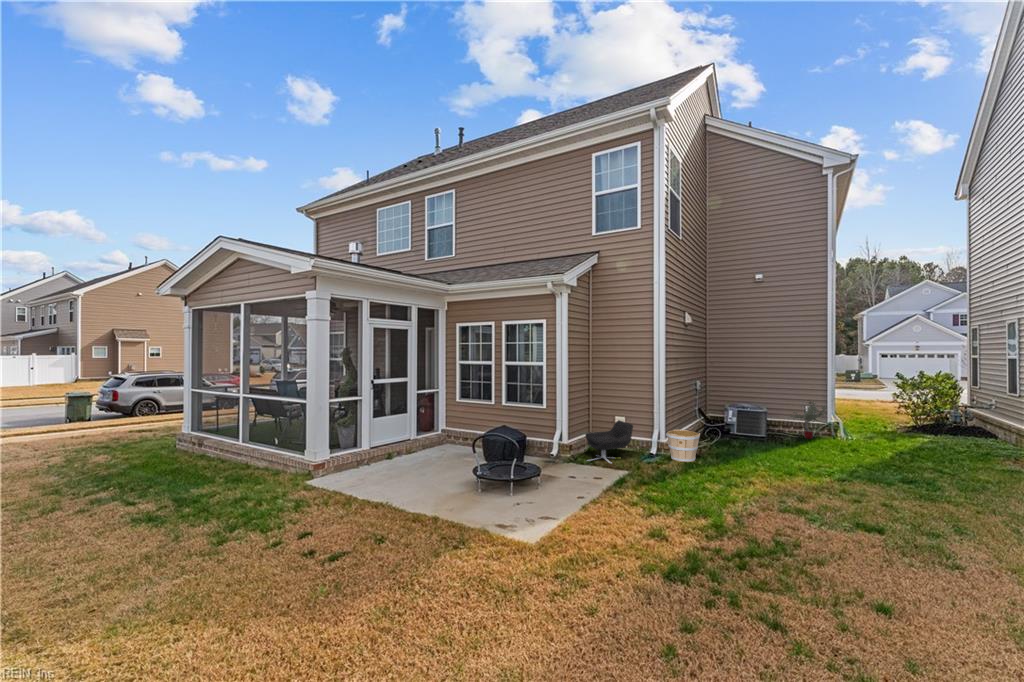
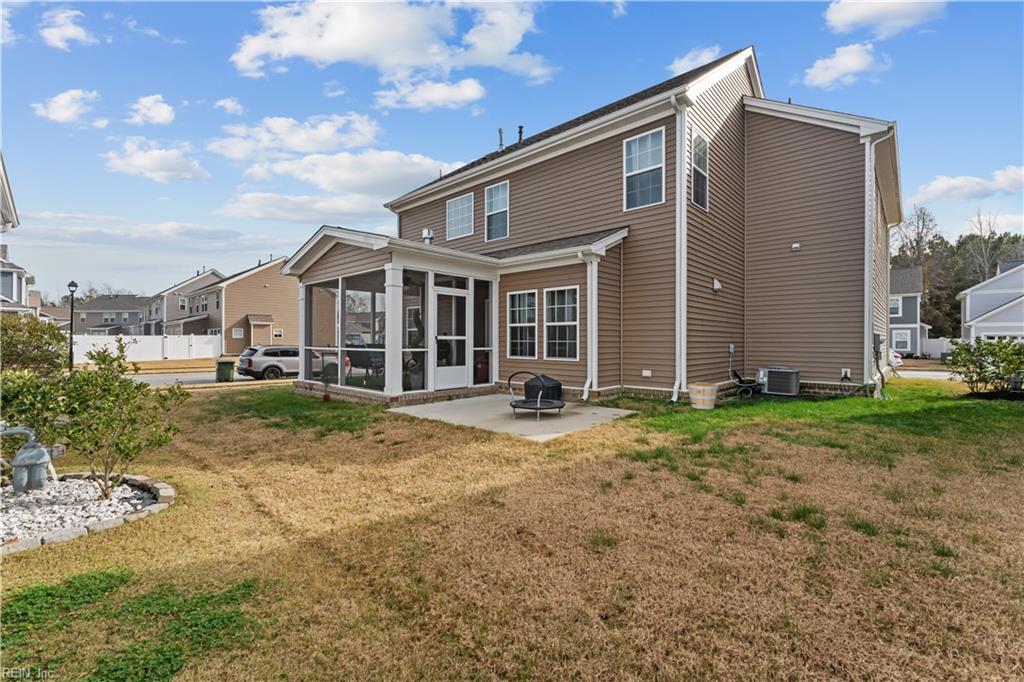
potted tree: present [791,401,827,439] -> present [321,365,340,402]
lounge chair: present [585,420,633,463] -> none [614,374,656,408]

